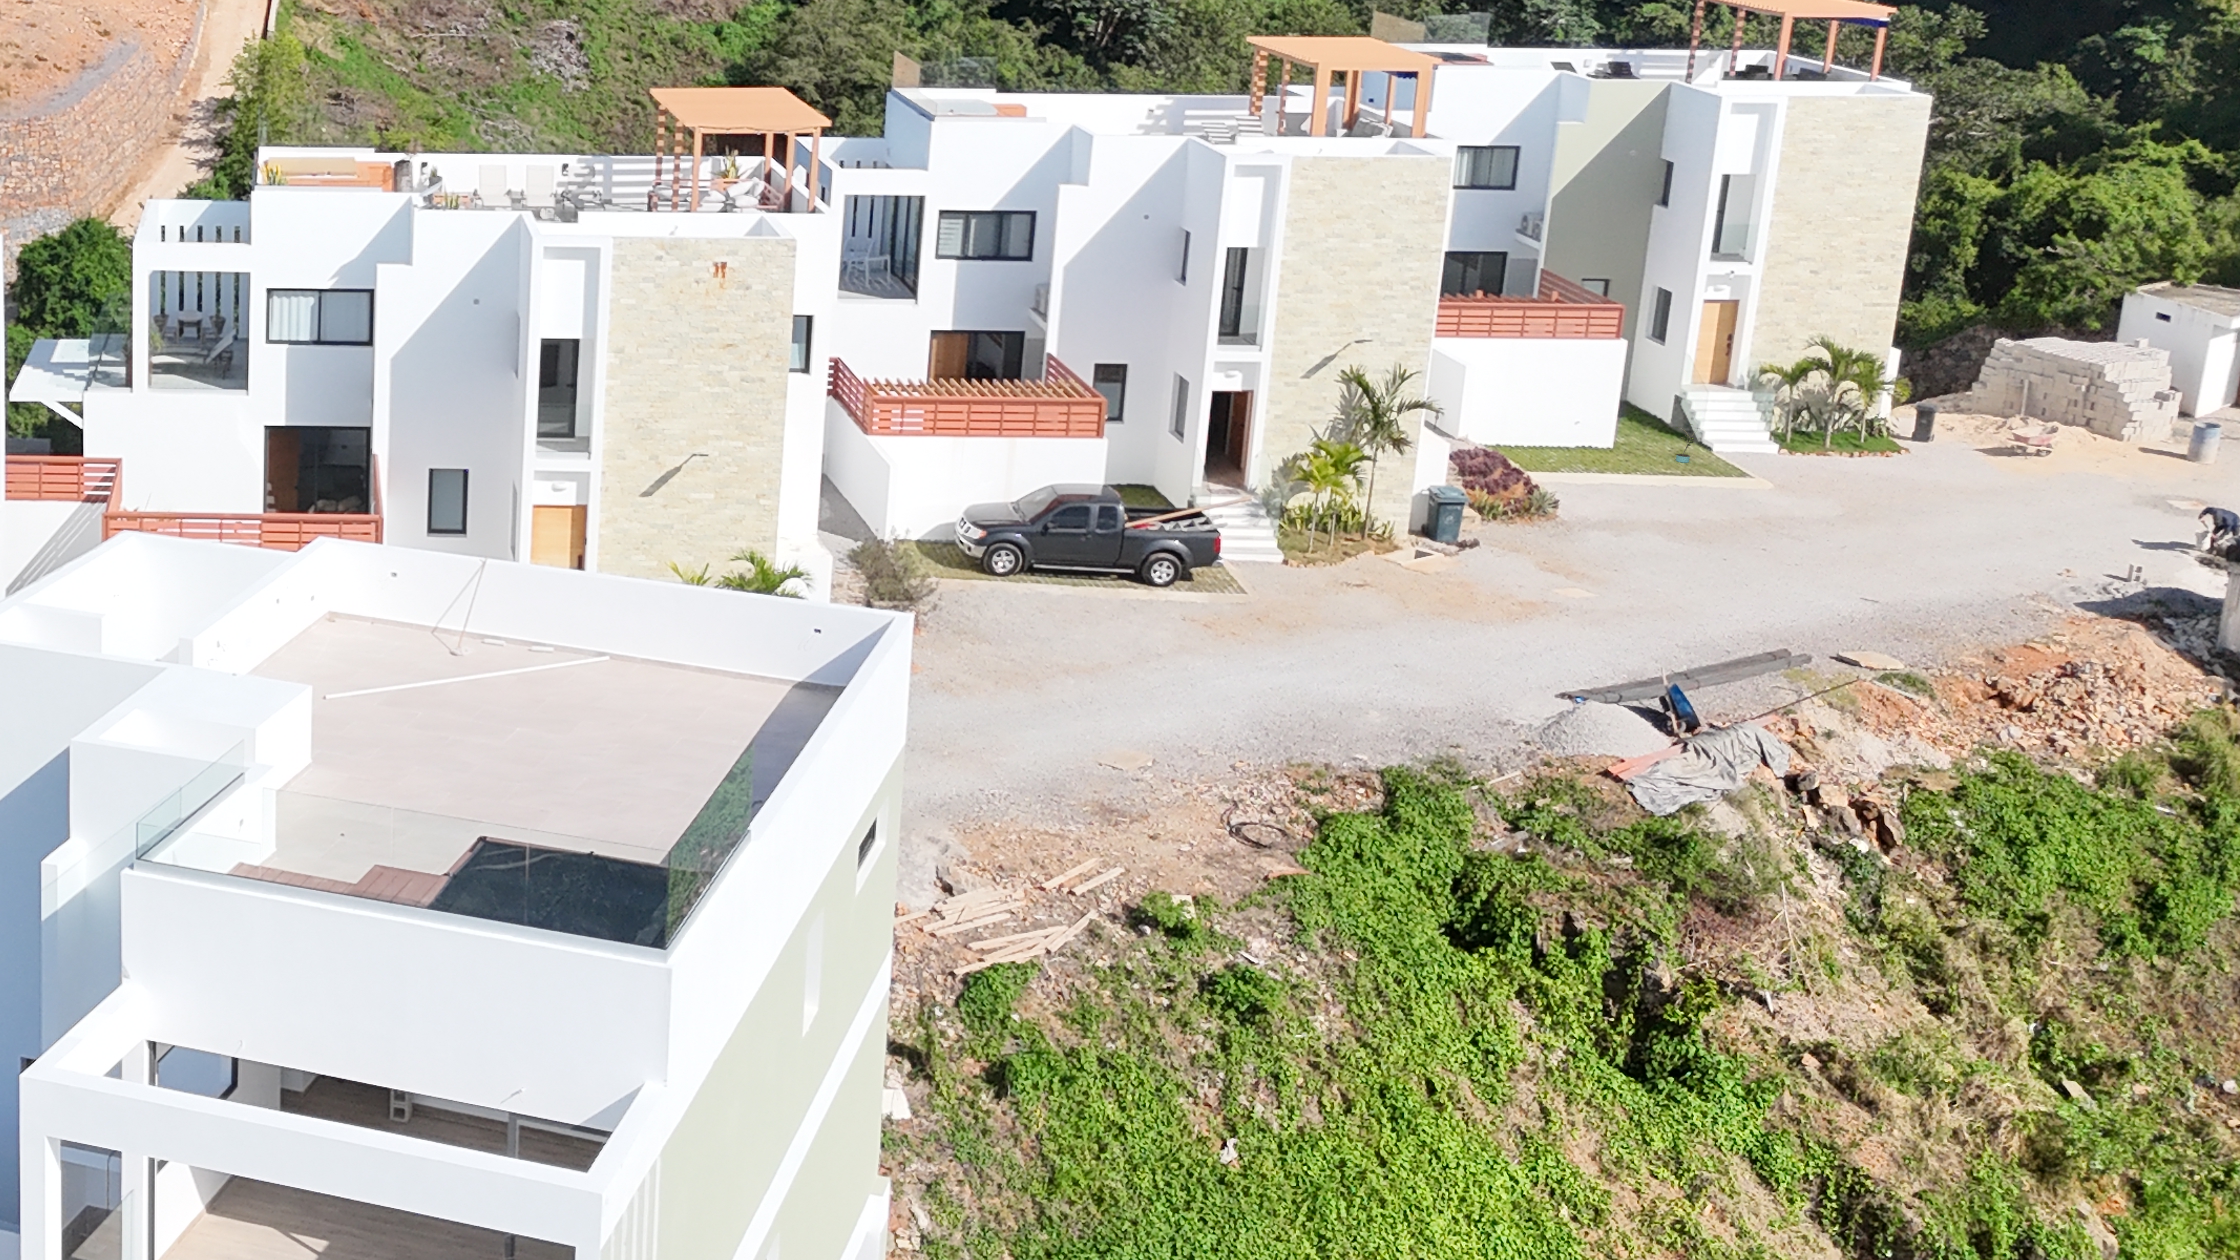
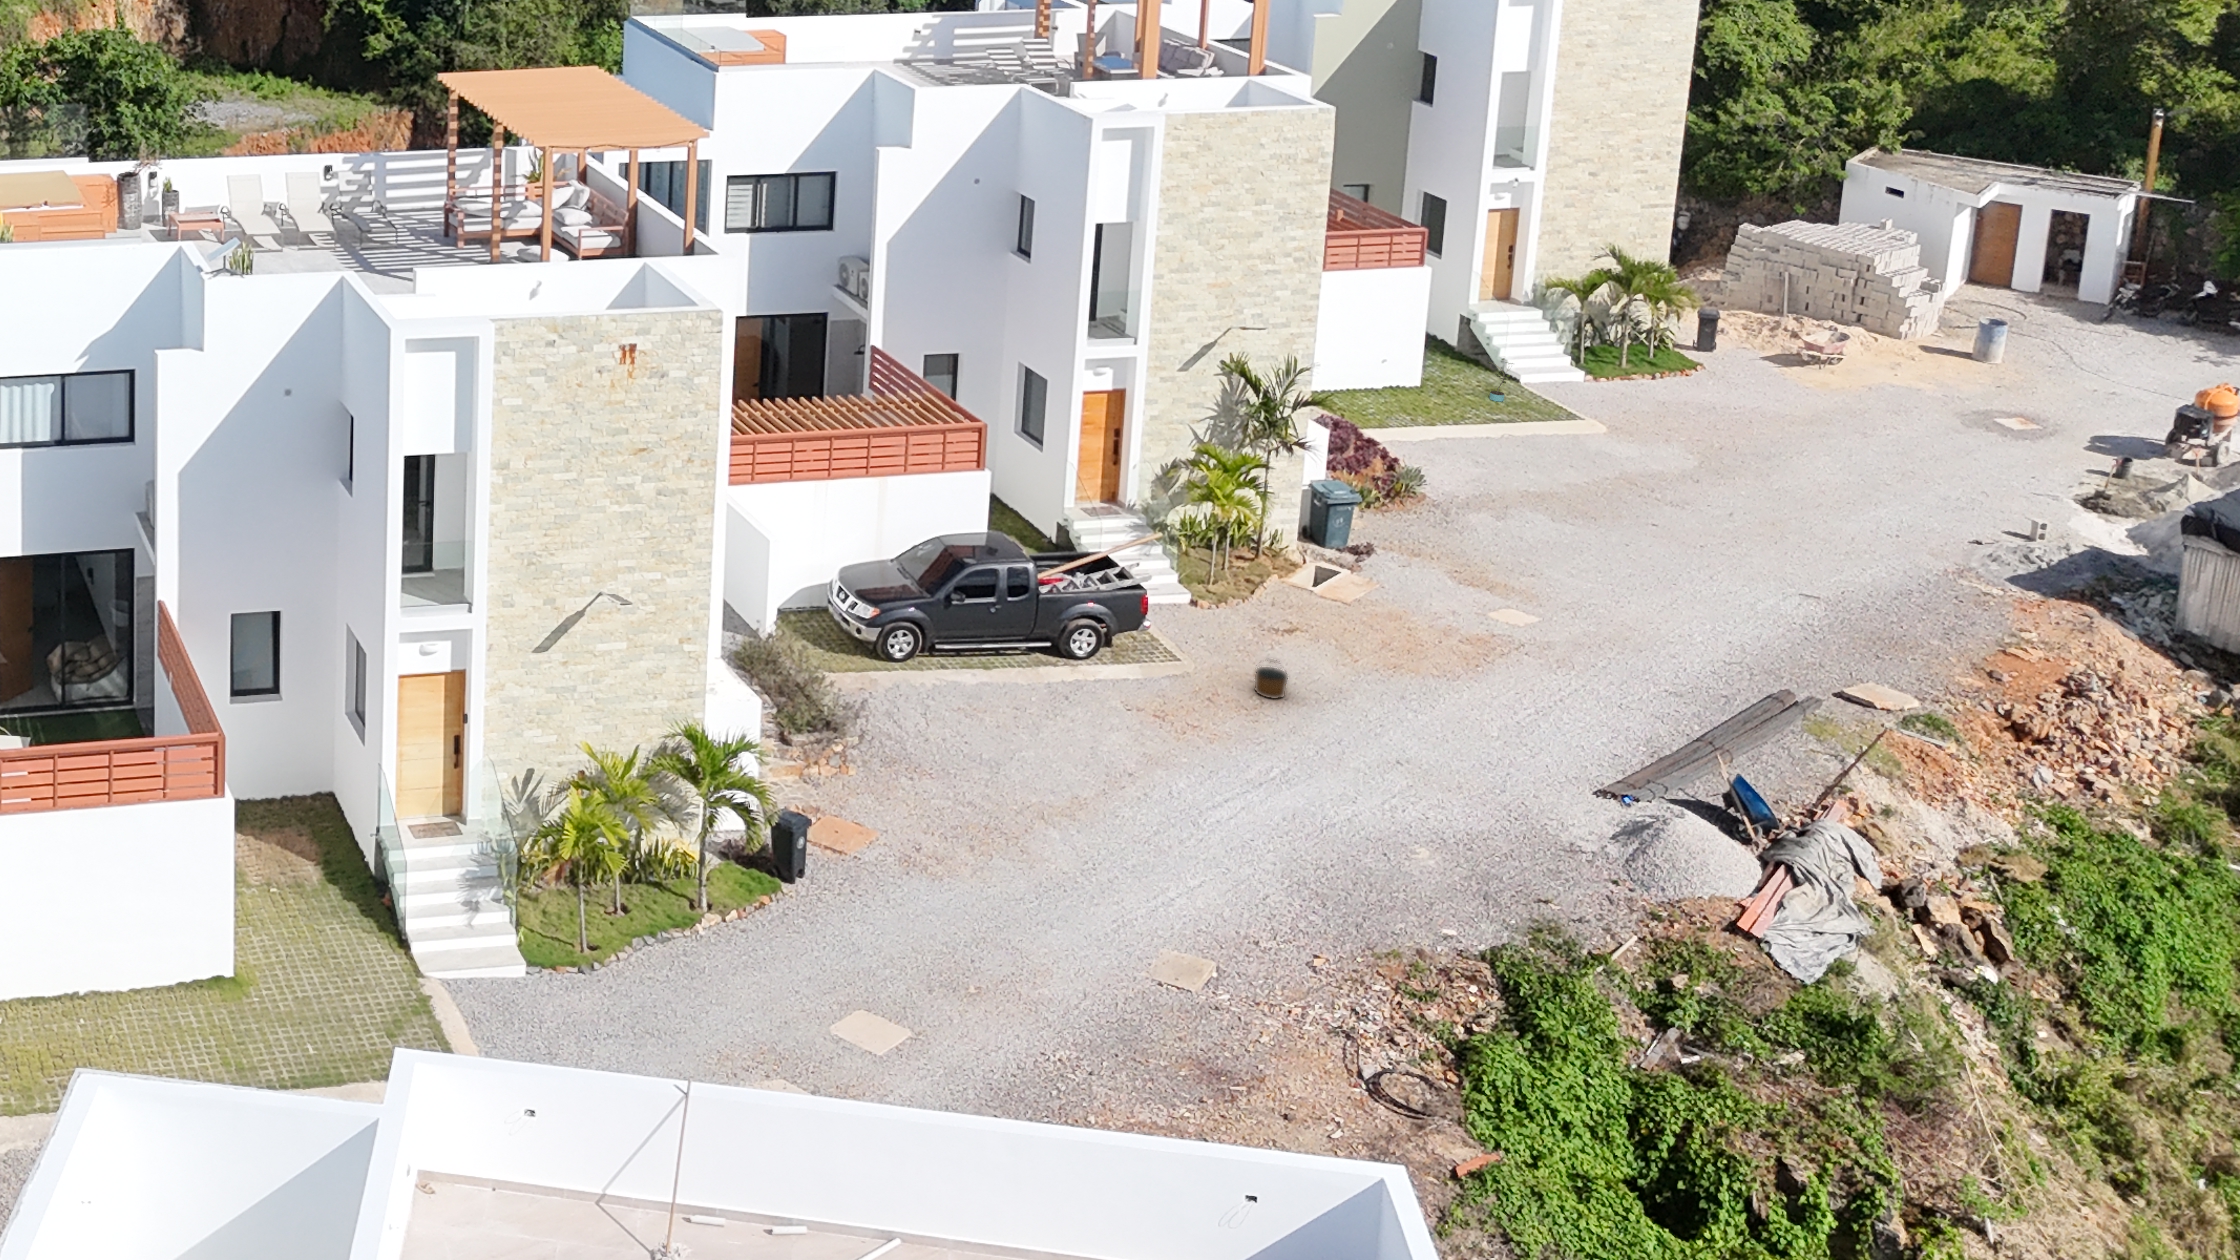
bucket: none [1297,590,1324,623] -> present [1255,660,1288,699]

